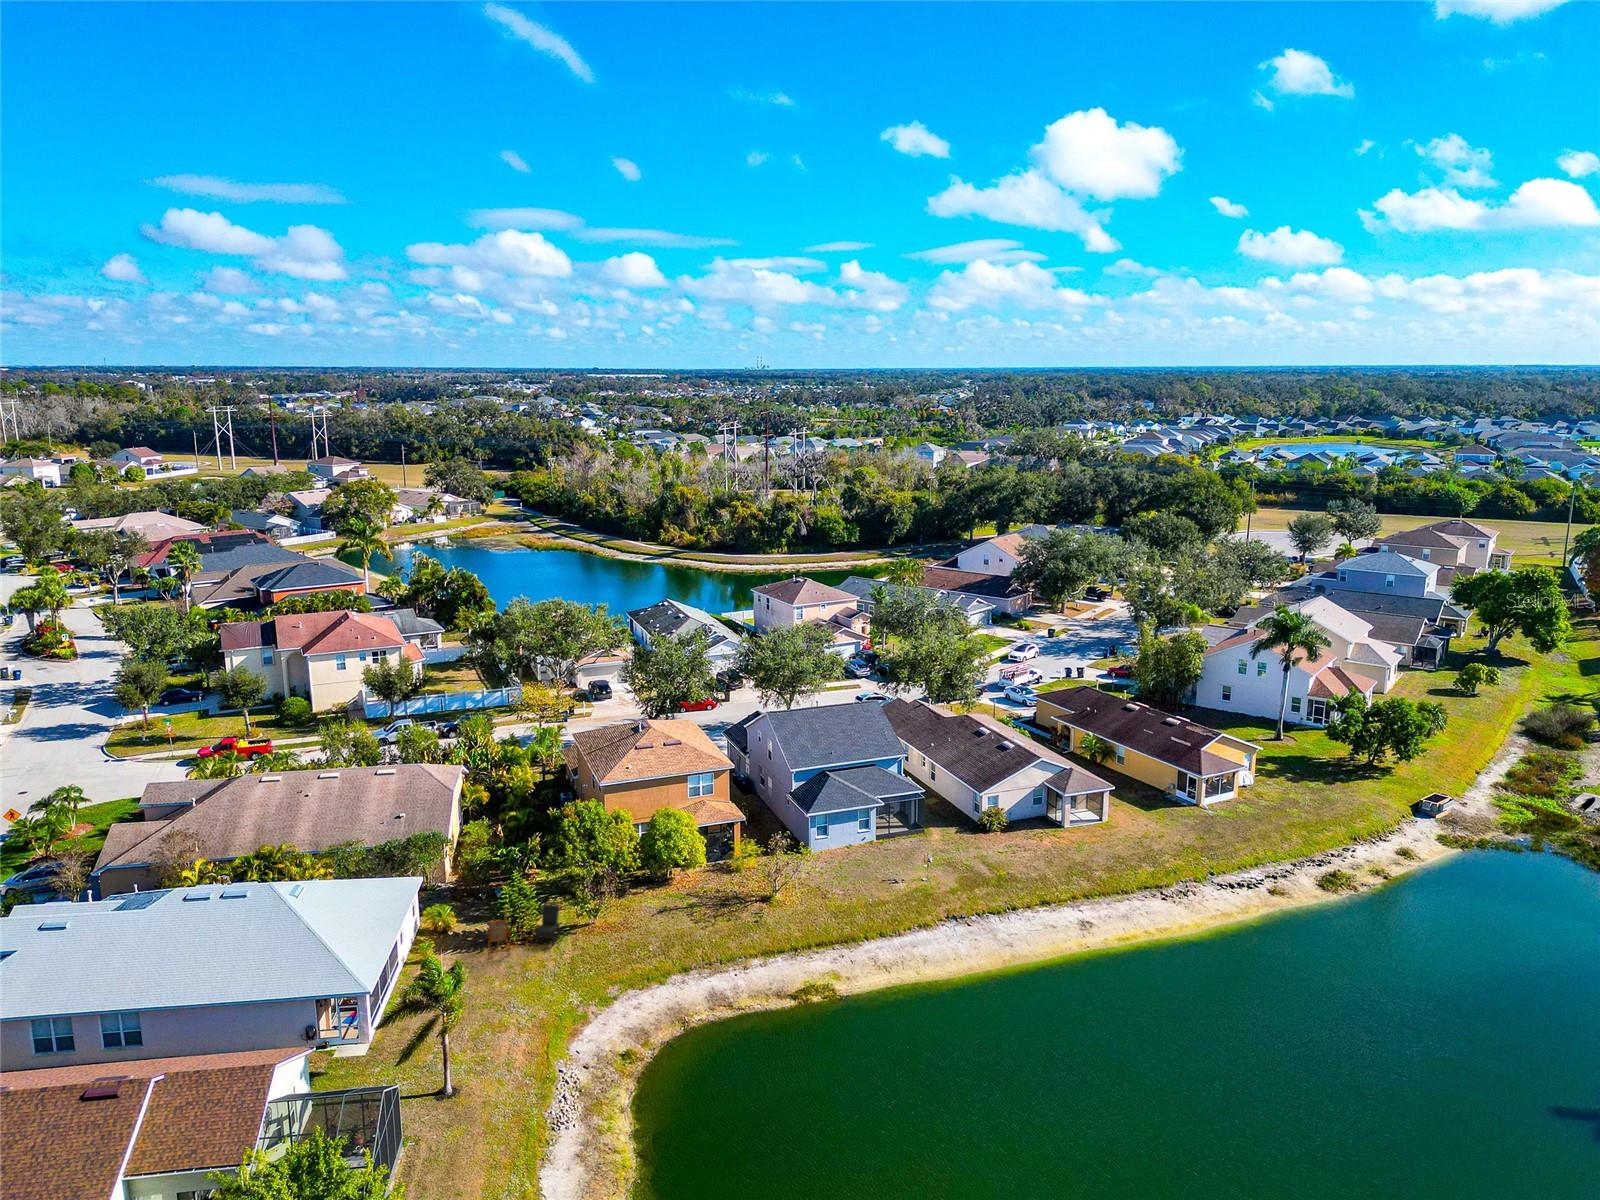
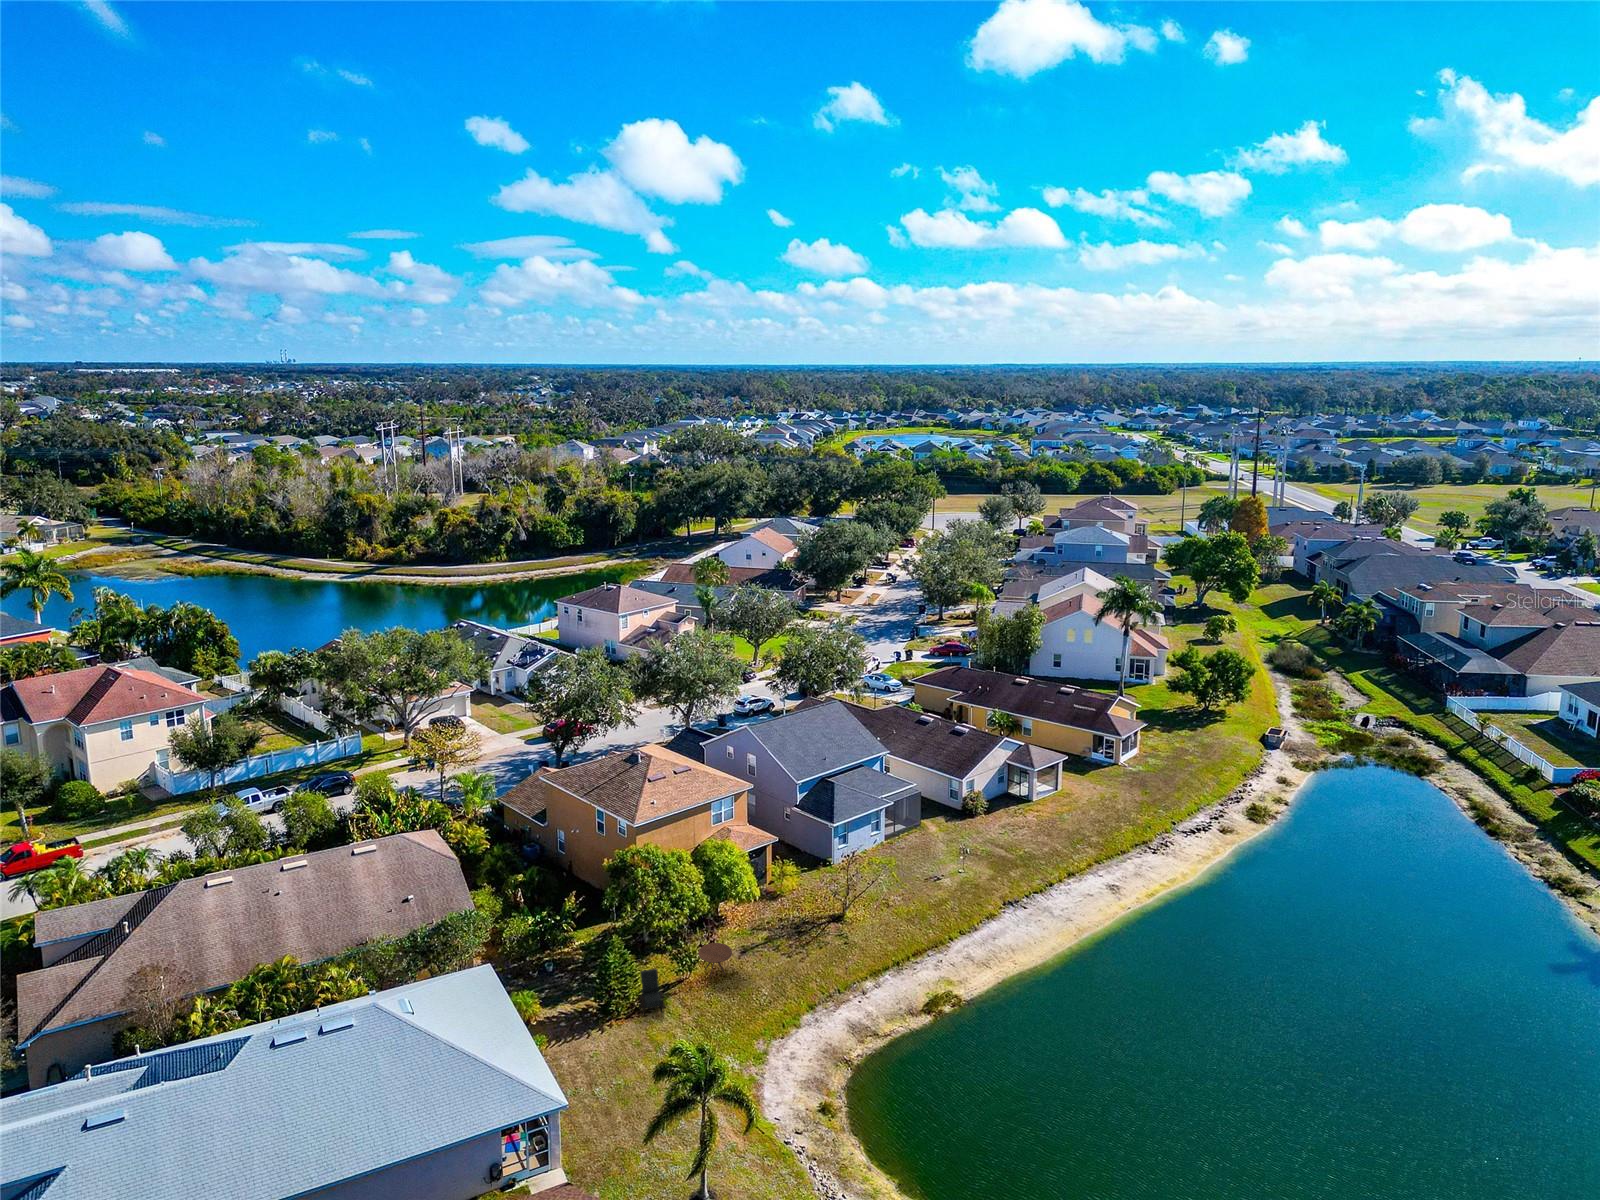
round table: none [606,895,638,926] -> present [699,943,732,979]
bench: present [488,909,511,958] -> none [586,983,626,1045]

